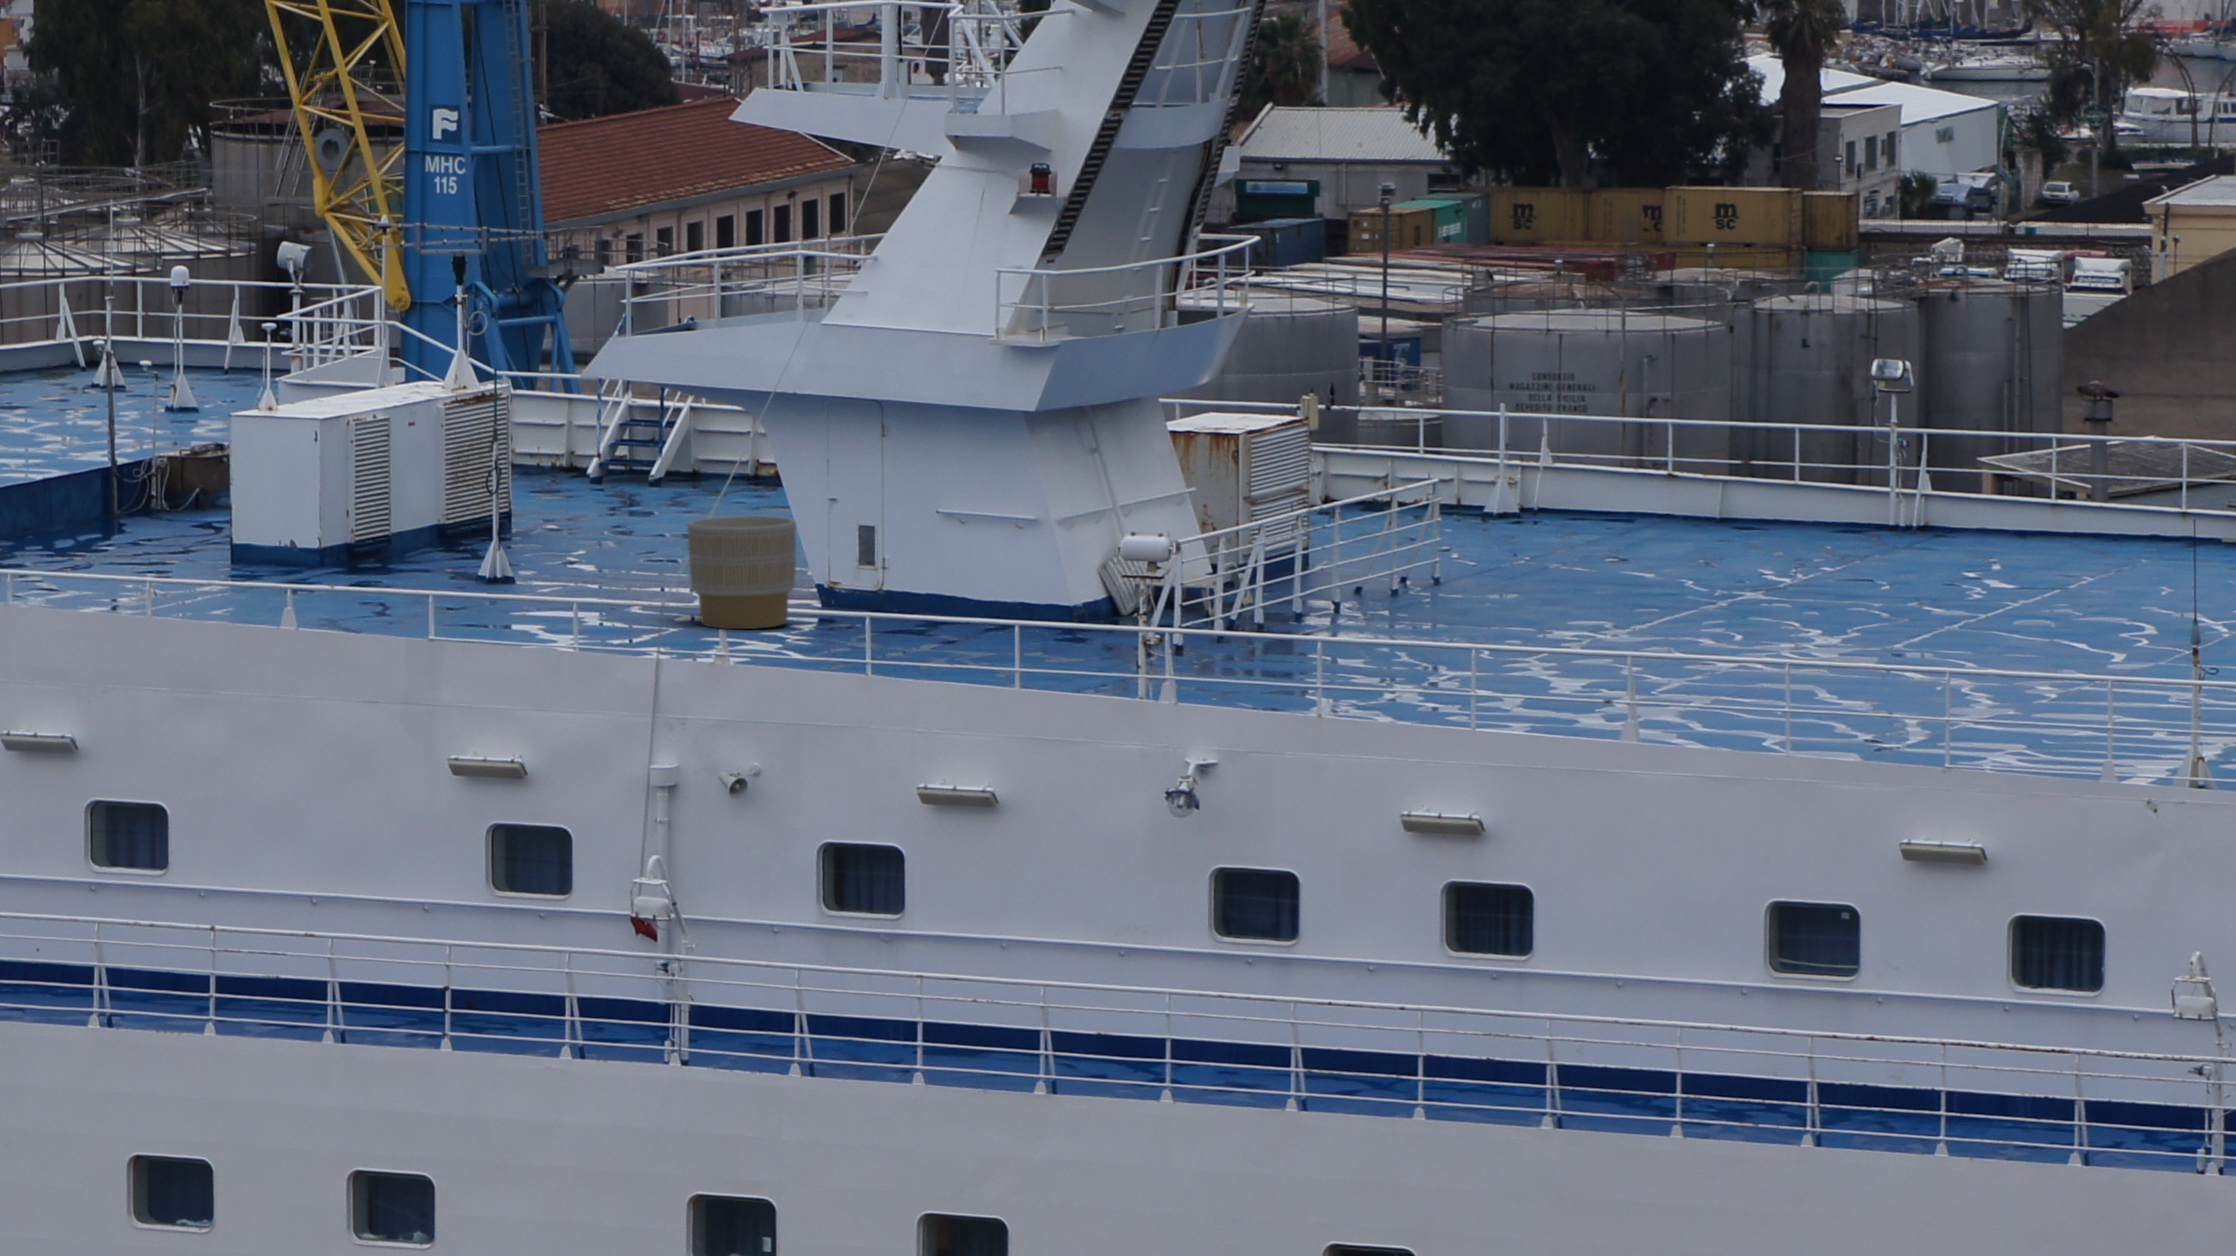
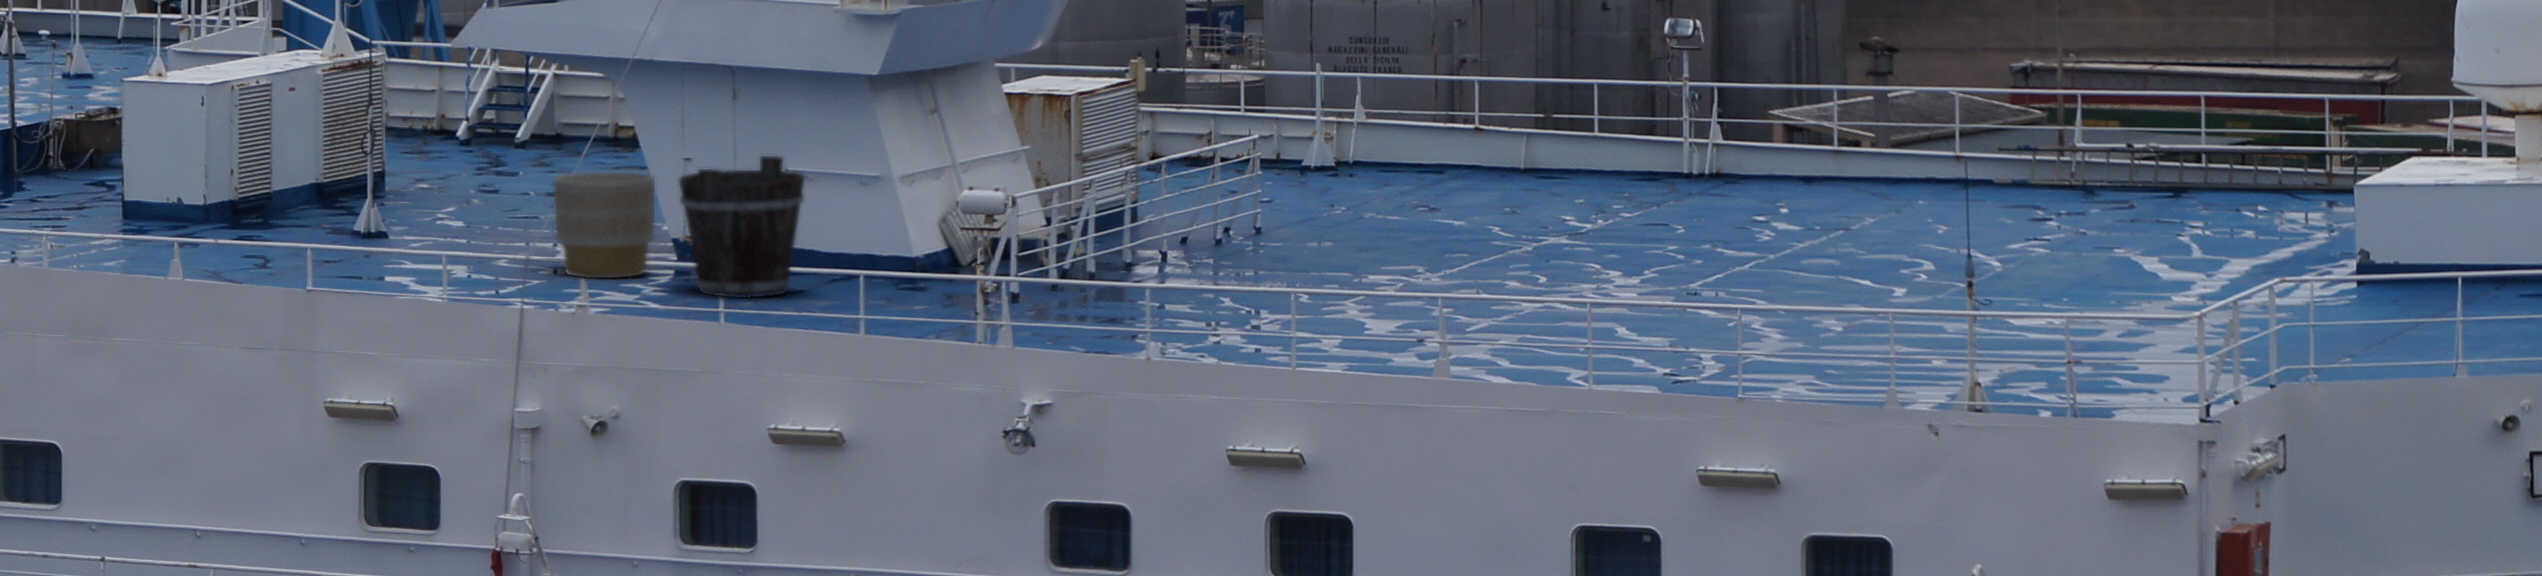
bucket: none [822,498,958,650] -> present [679,156,805,297]

